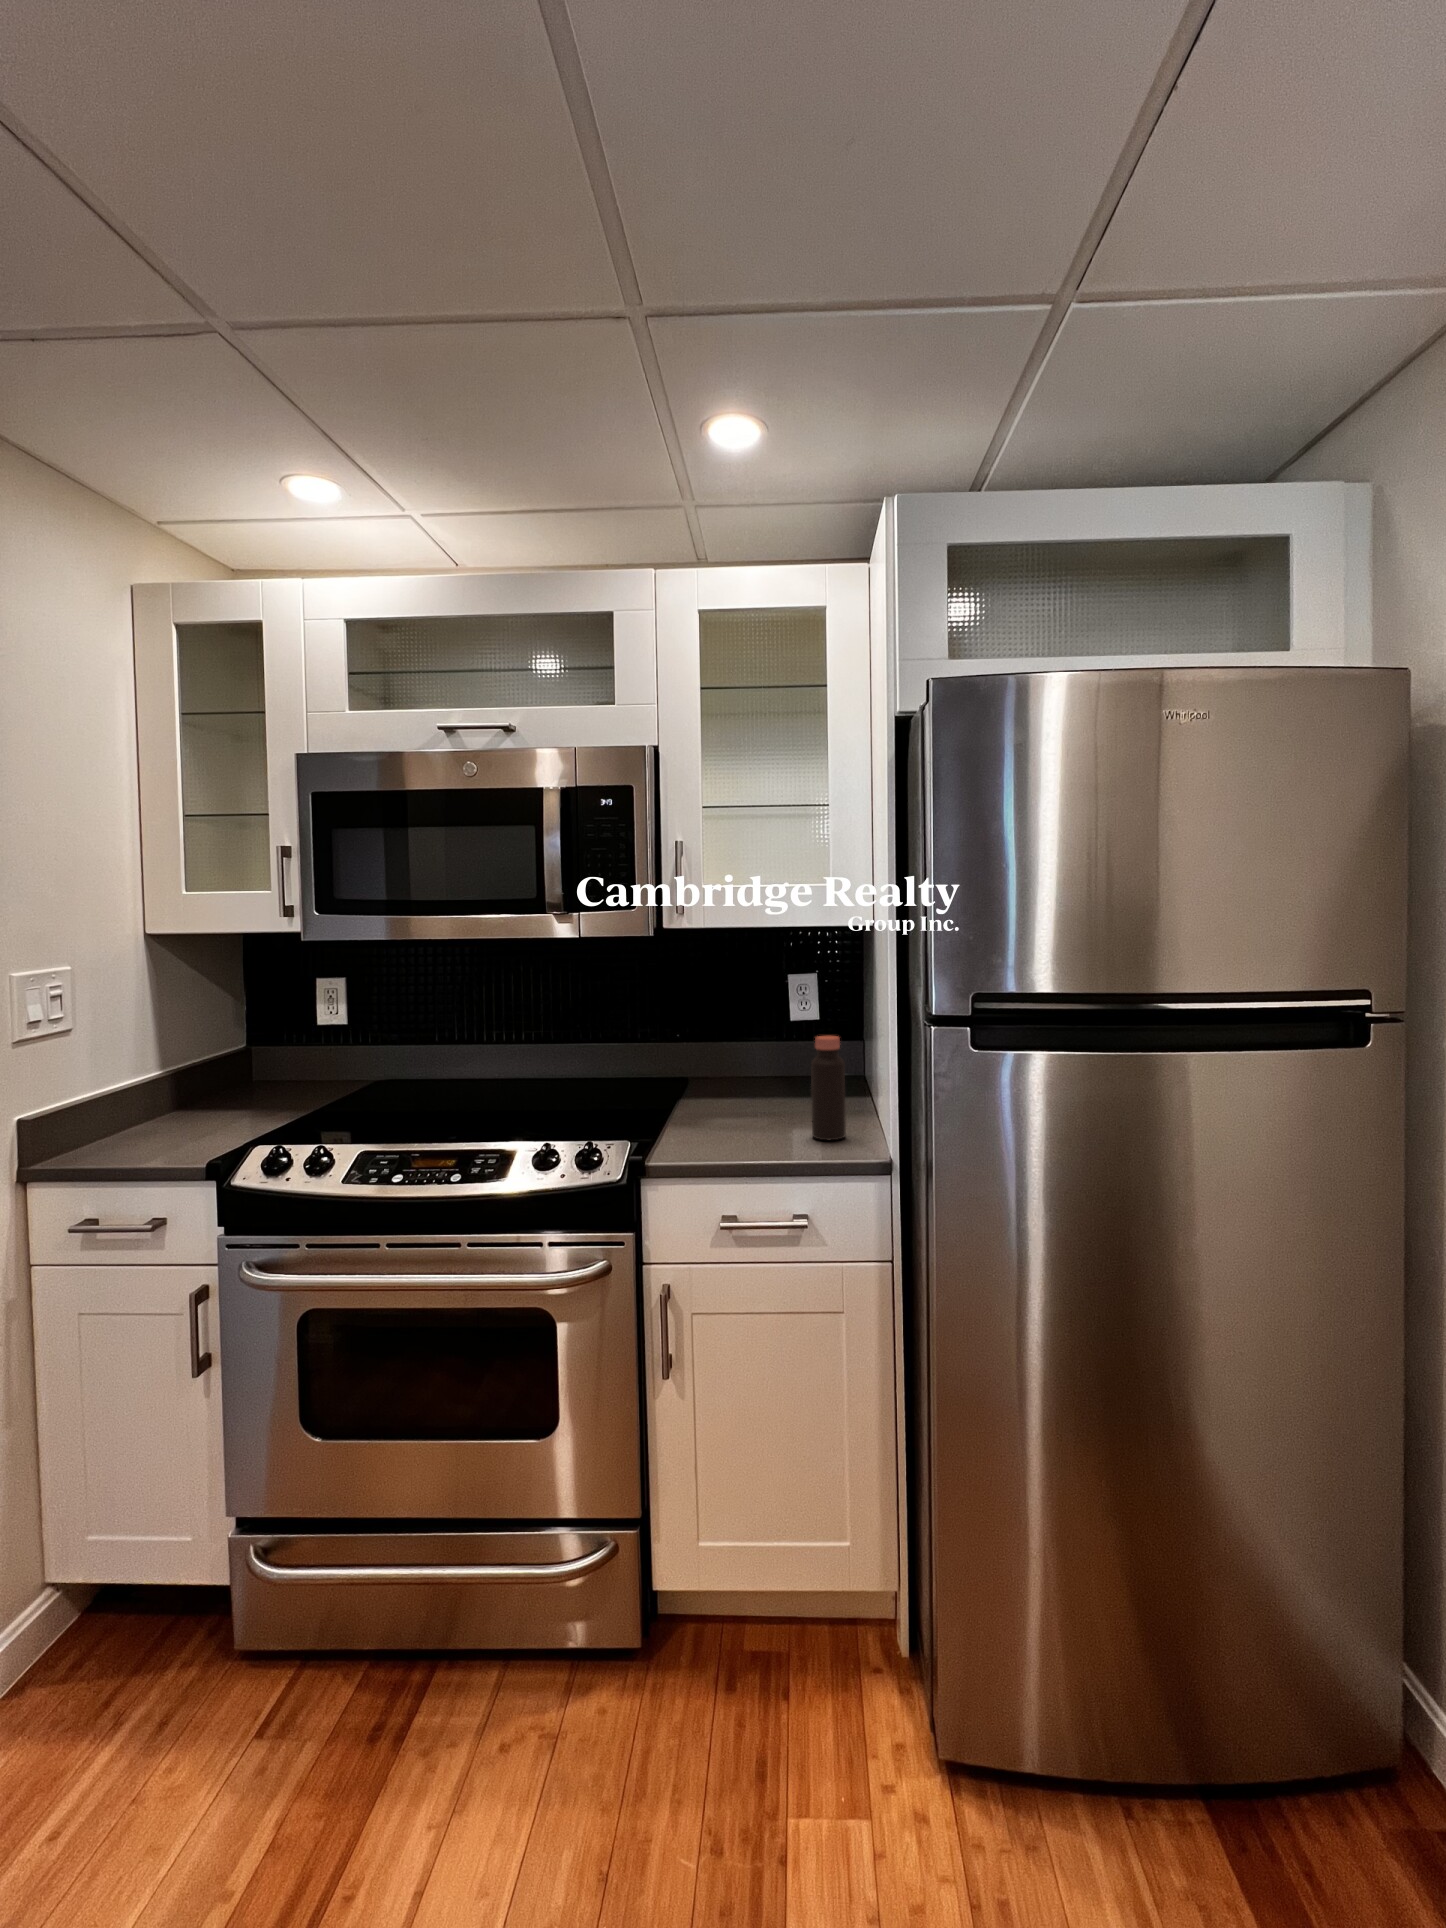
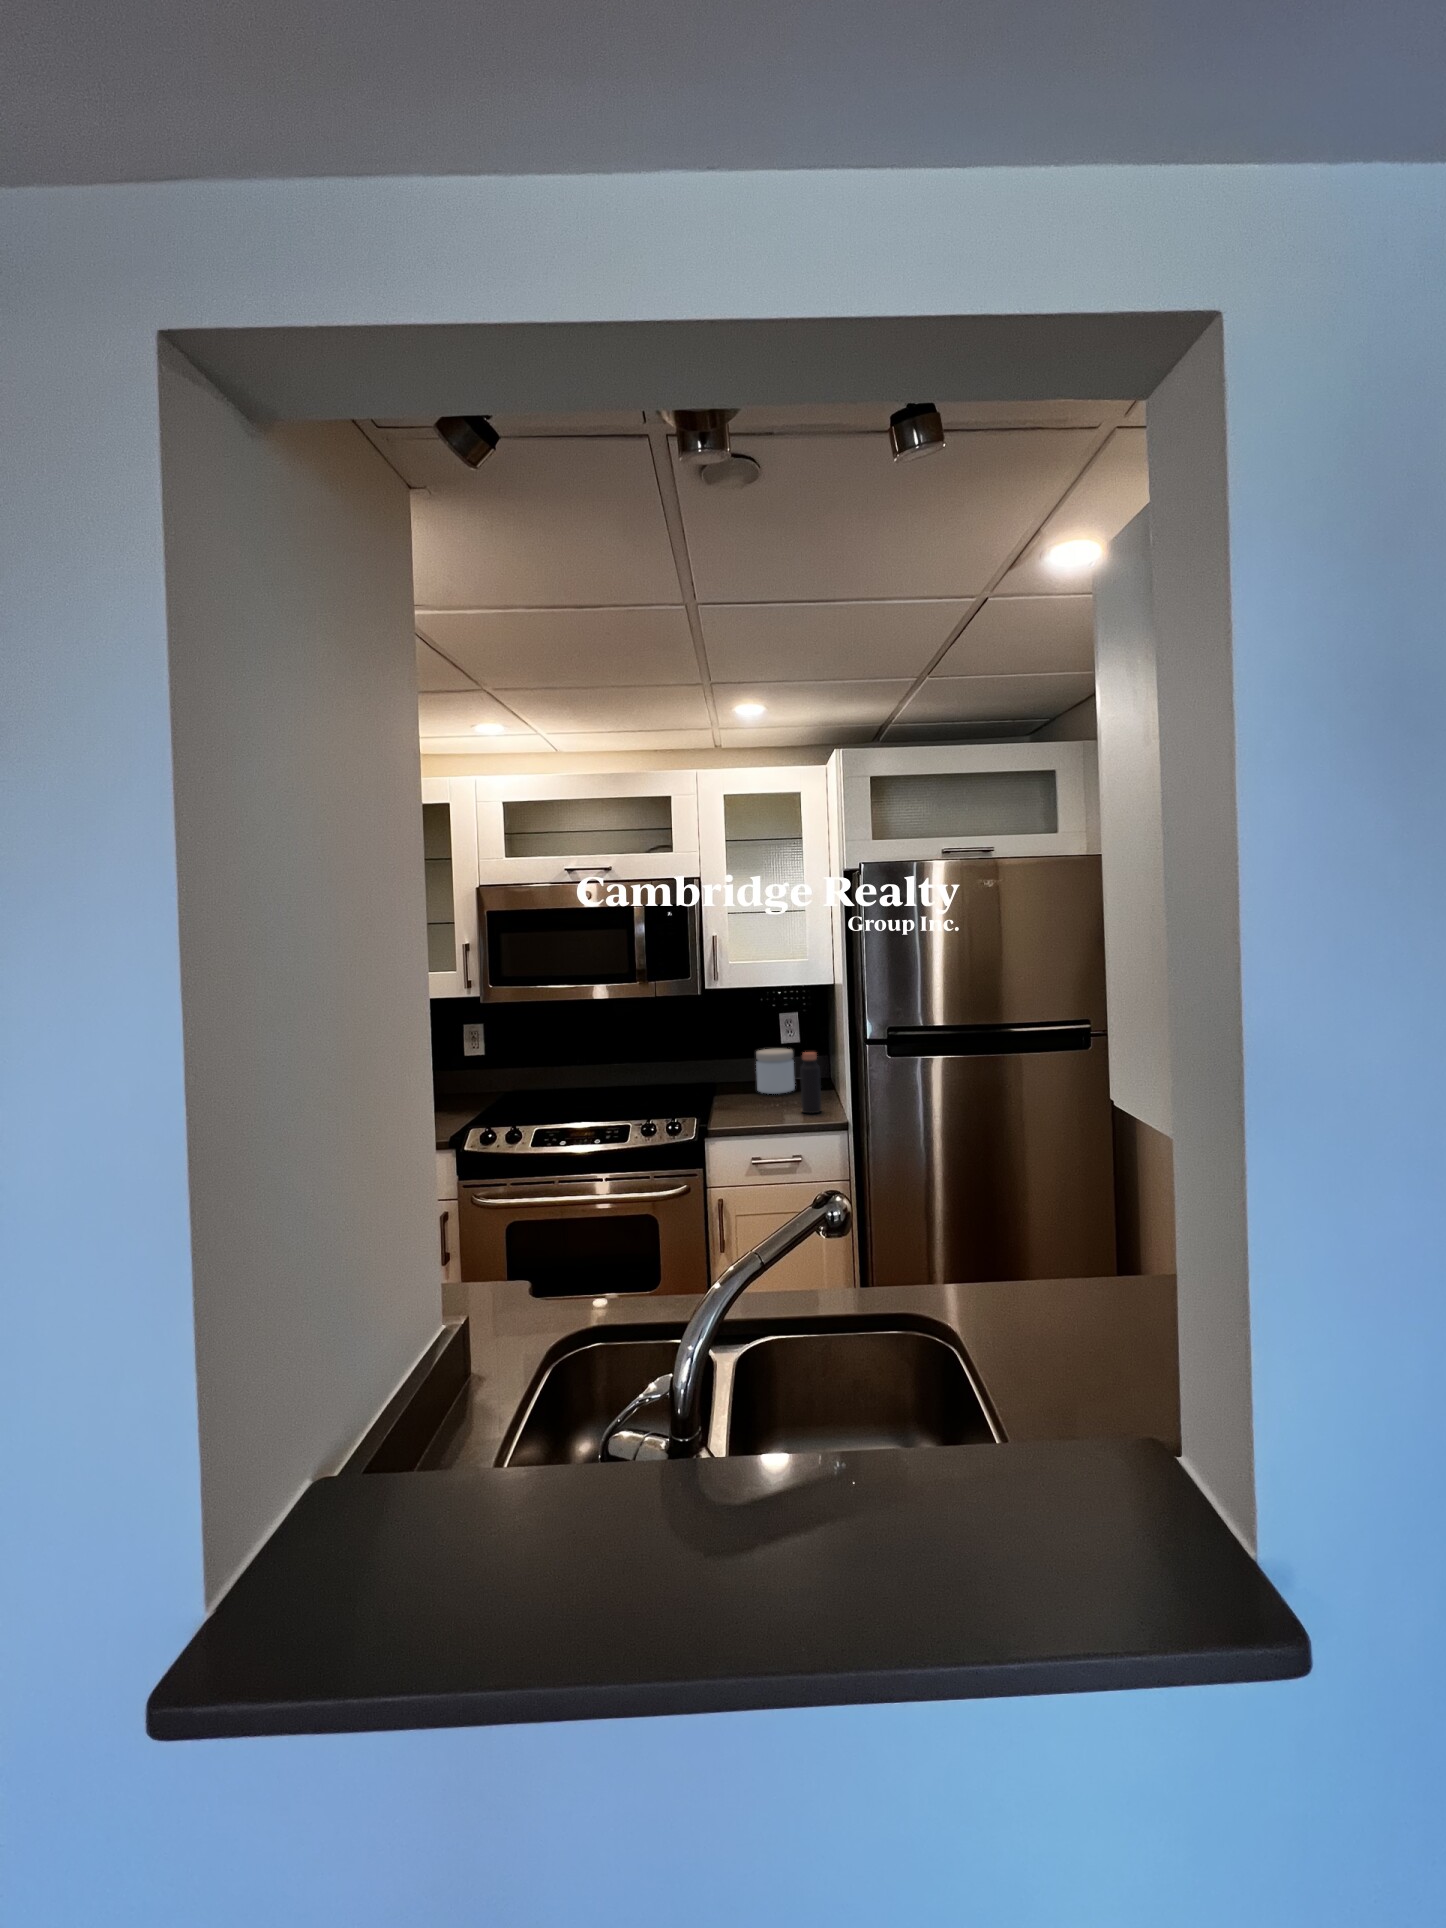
jar: none [748,1028,809,1100] -> present [756,1048,795,1094]

